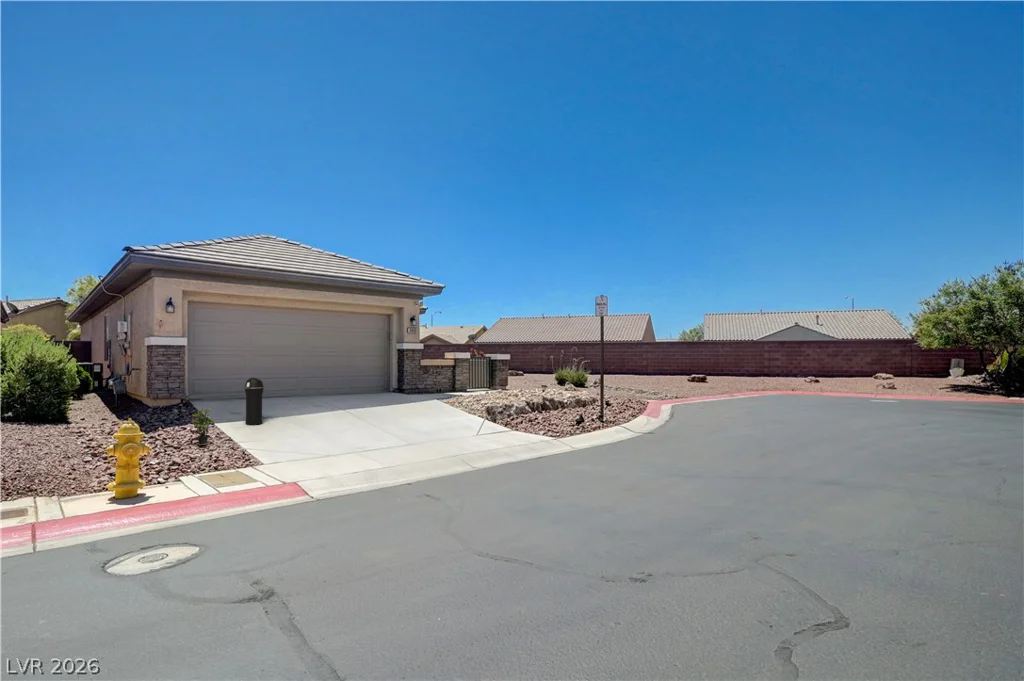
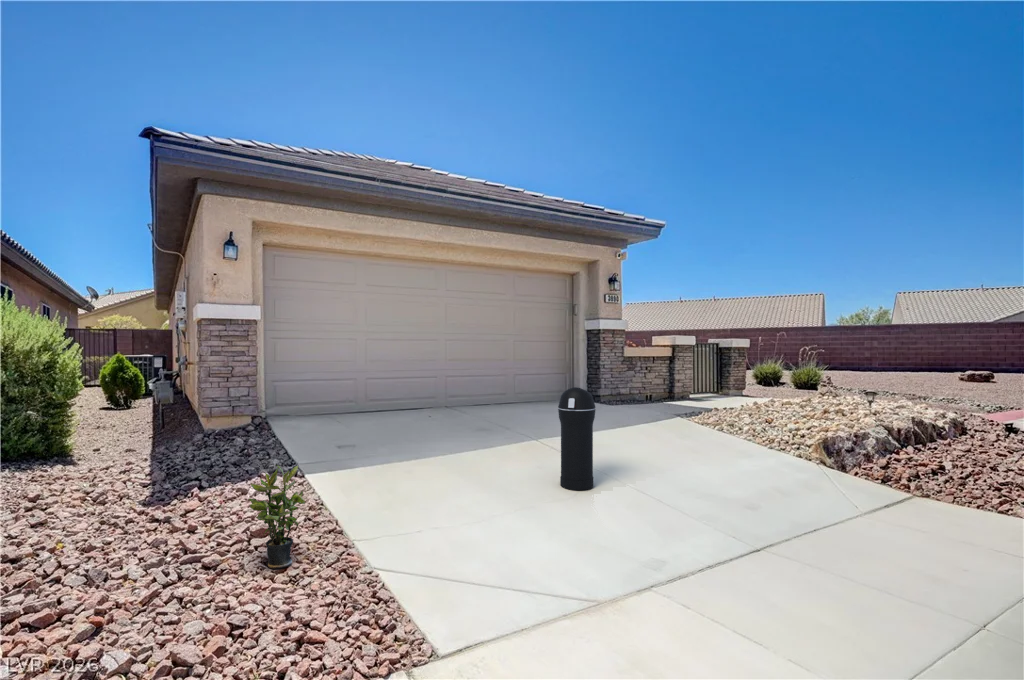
trash can: present [245,378,264,425] -> present [558,387,595,490]

